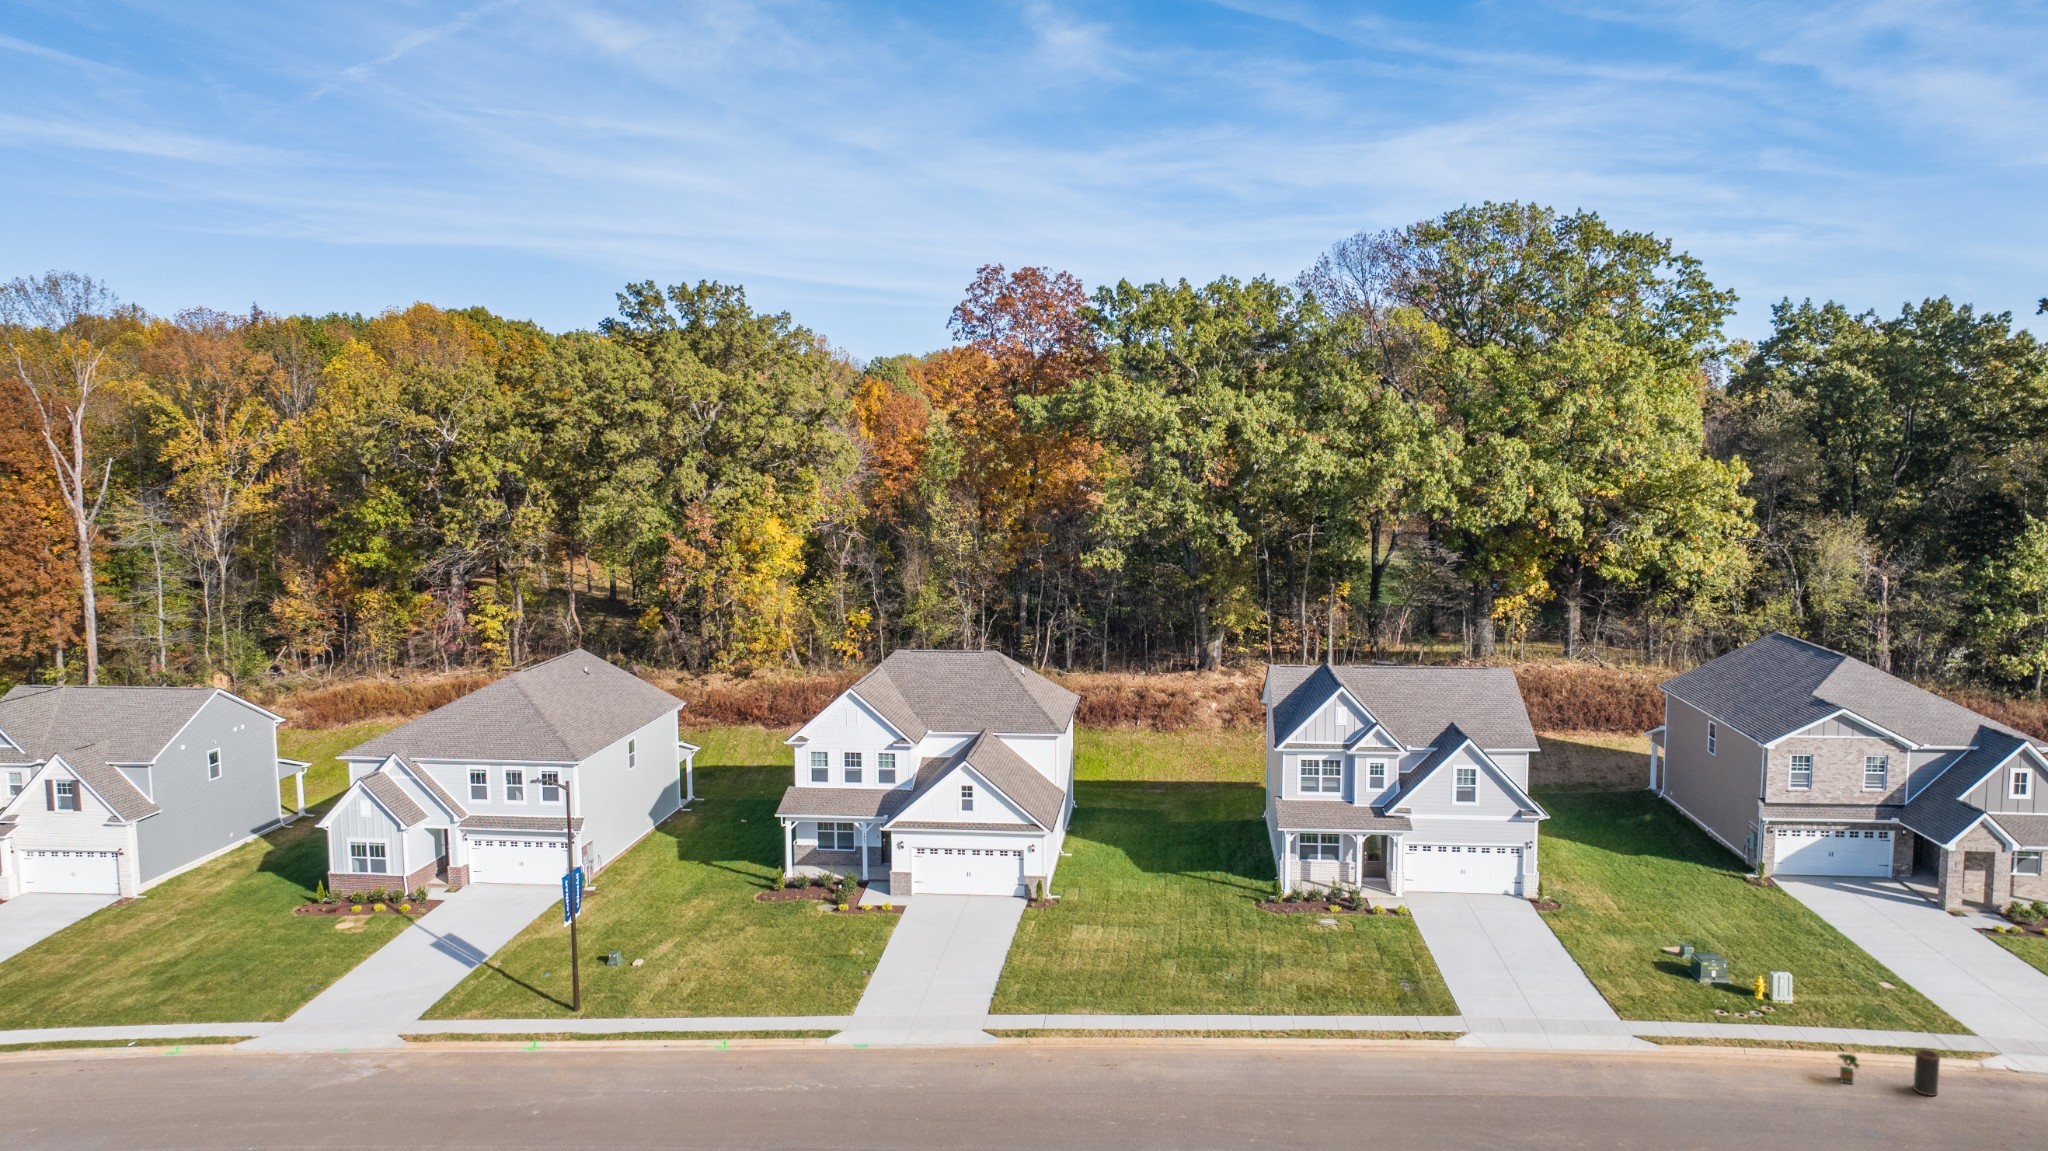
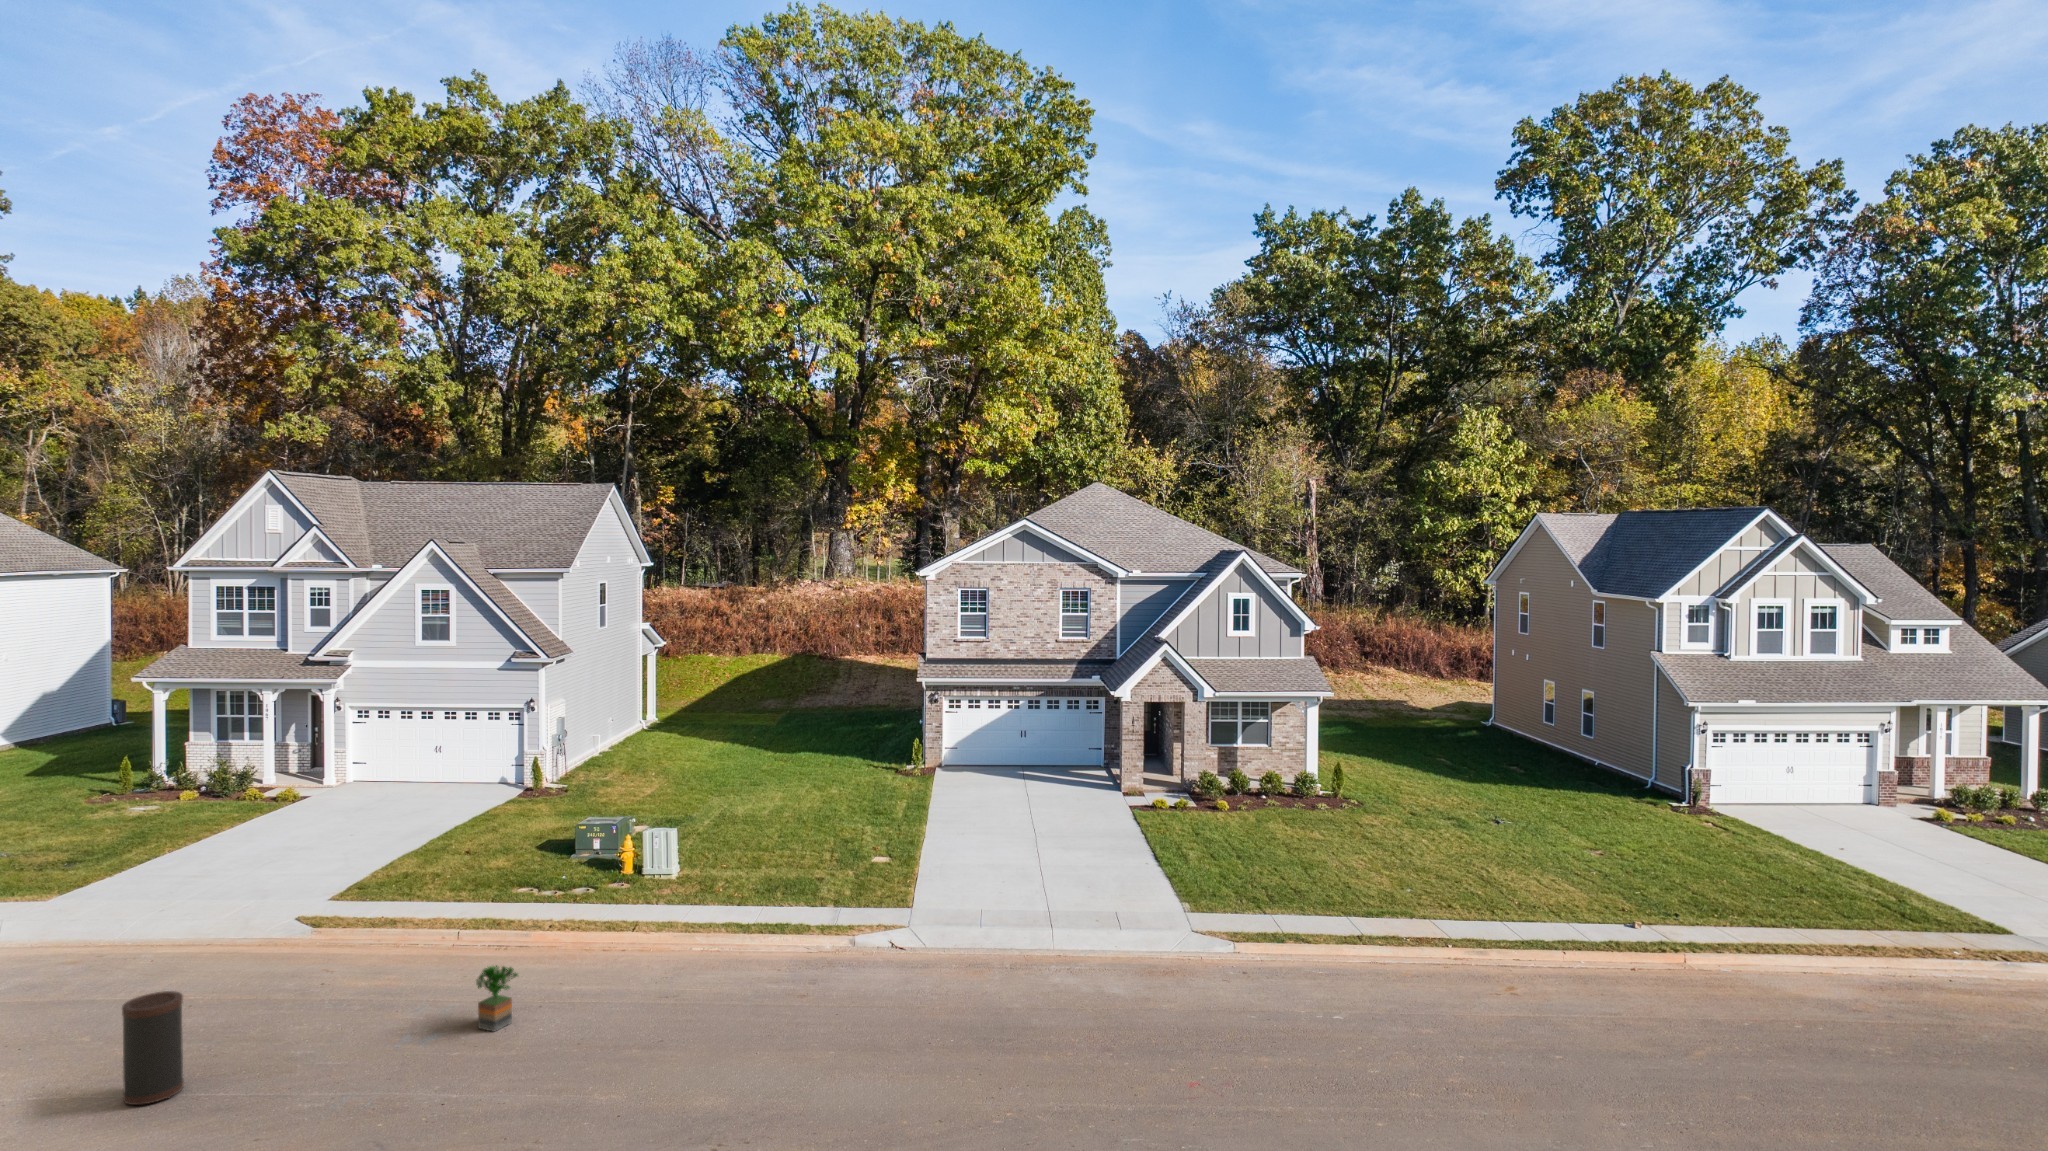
trash can: present [1913,1049,1940,1096] -> present [122,991,184,1105]

